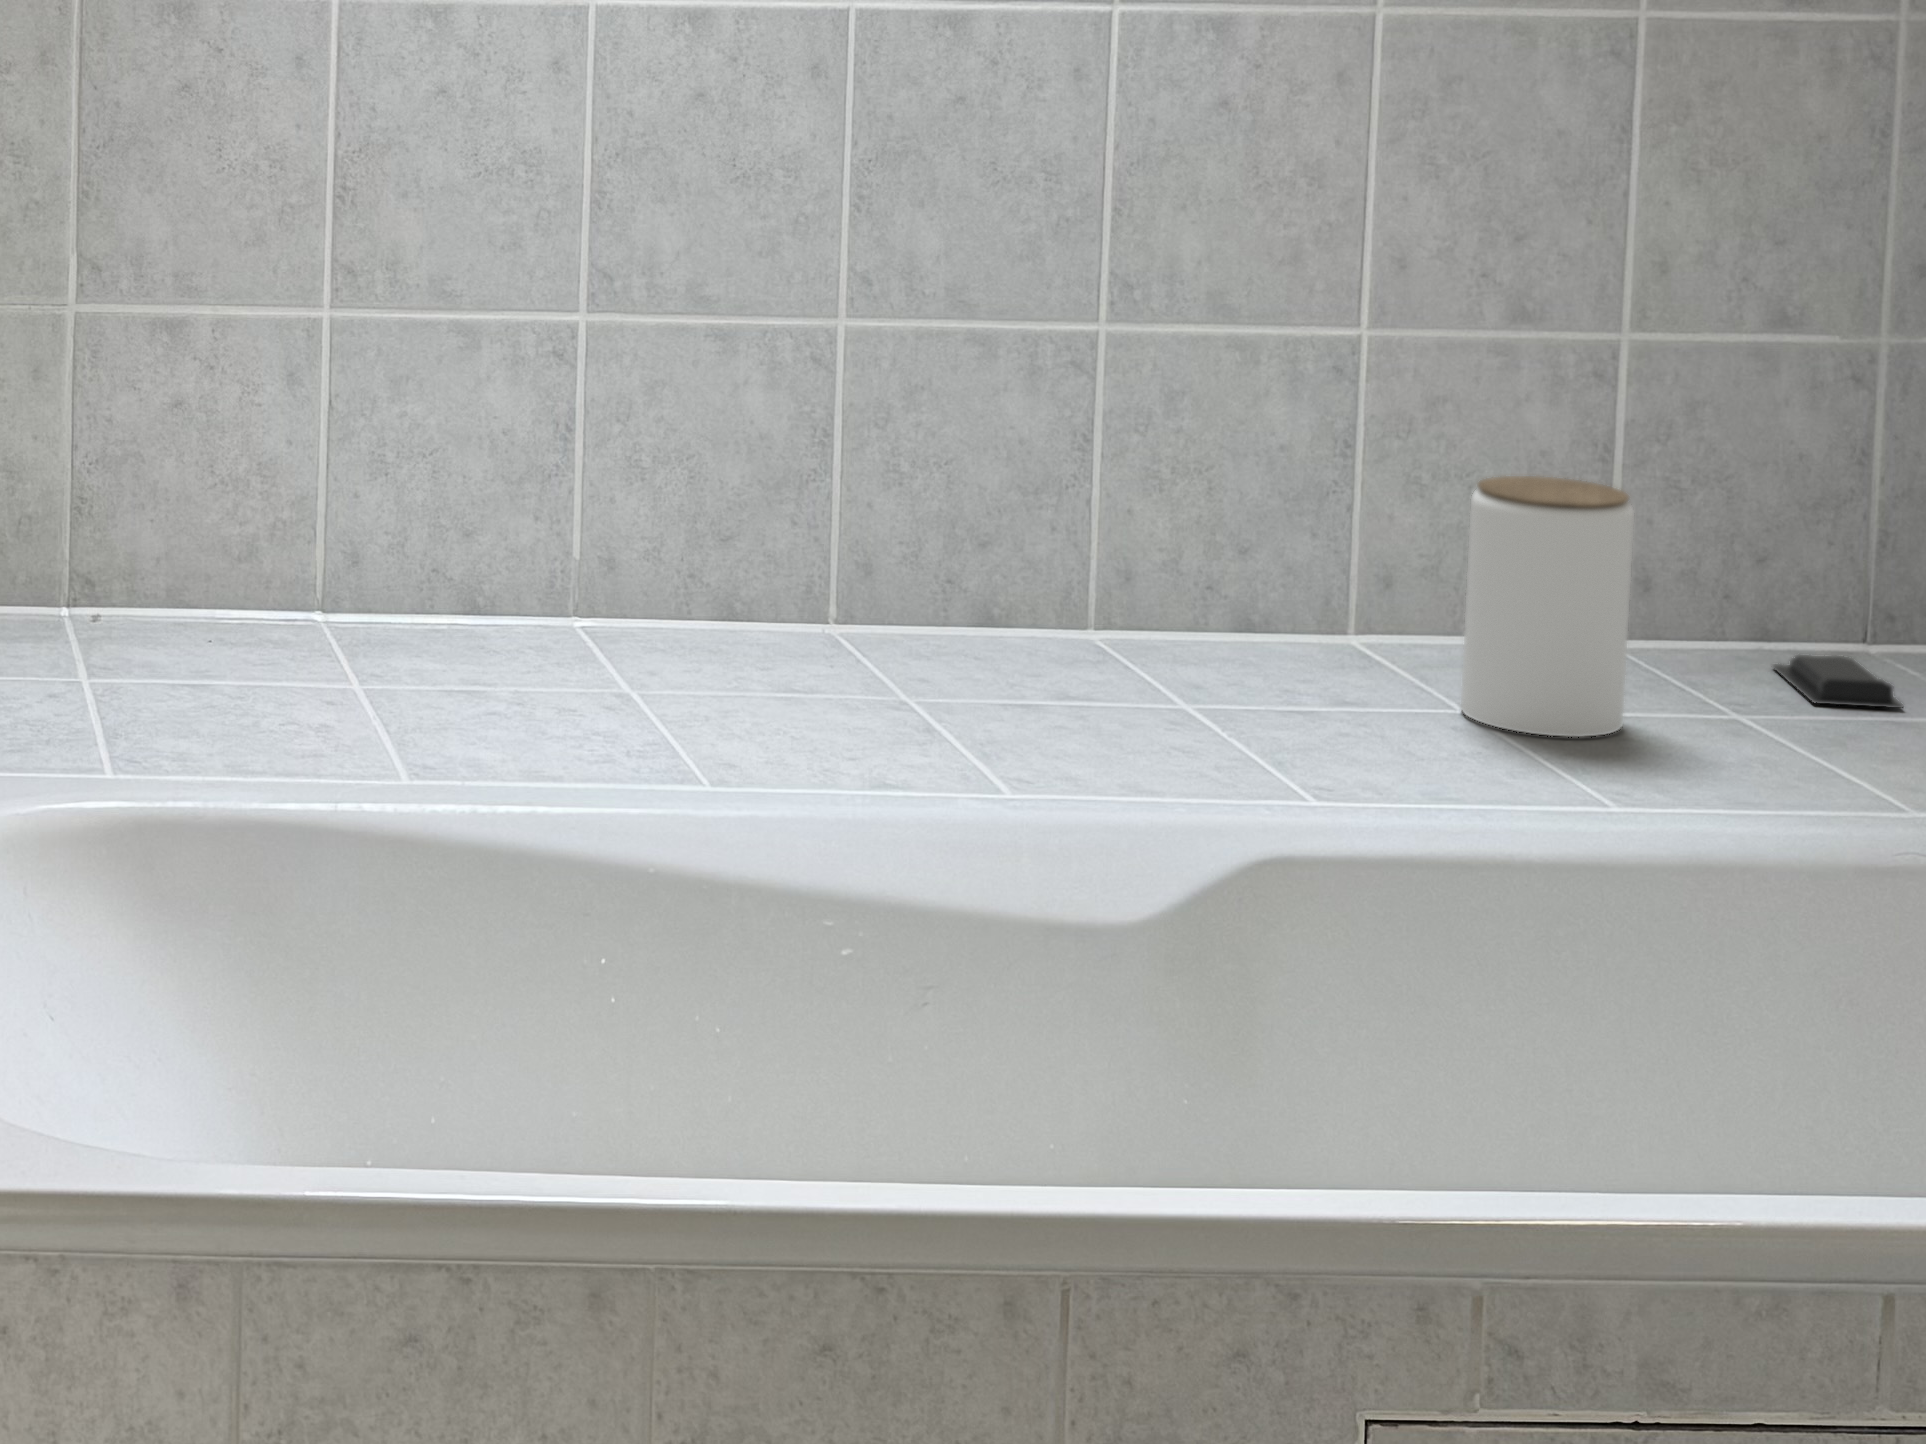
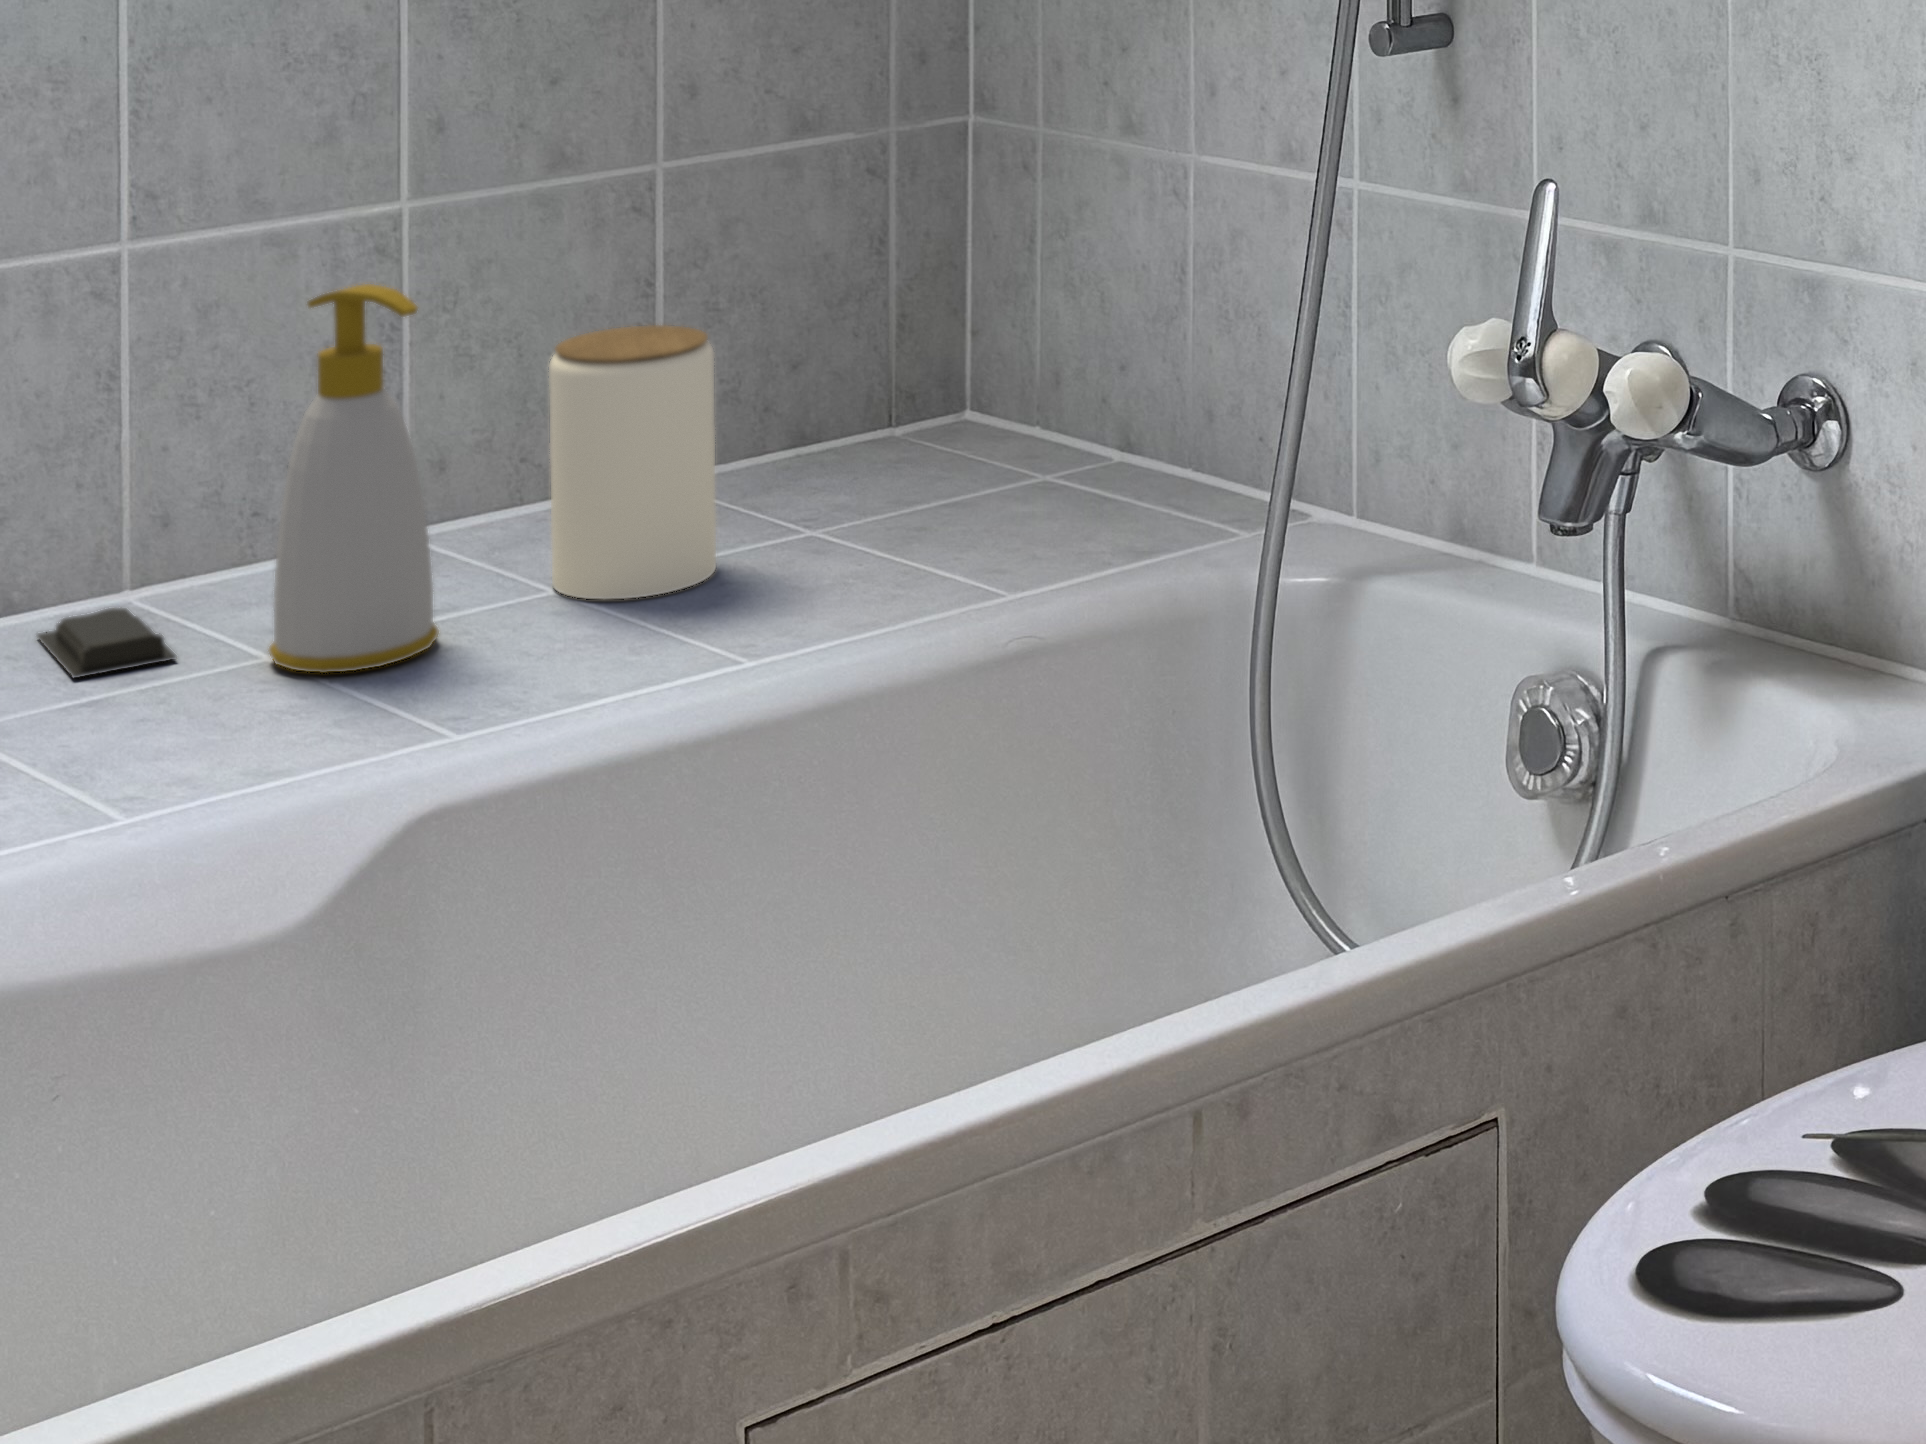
soap bottle: none [1187,384,1338,733] -> present [269,284,438,673]
soap bar: present [1773,655,1903,708] -> present [37,608,176,678]

